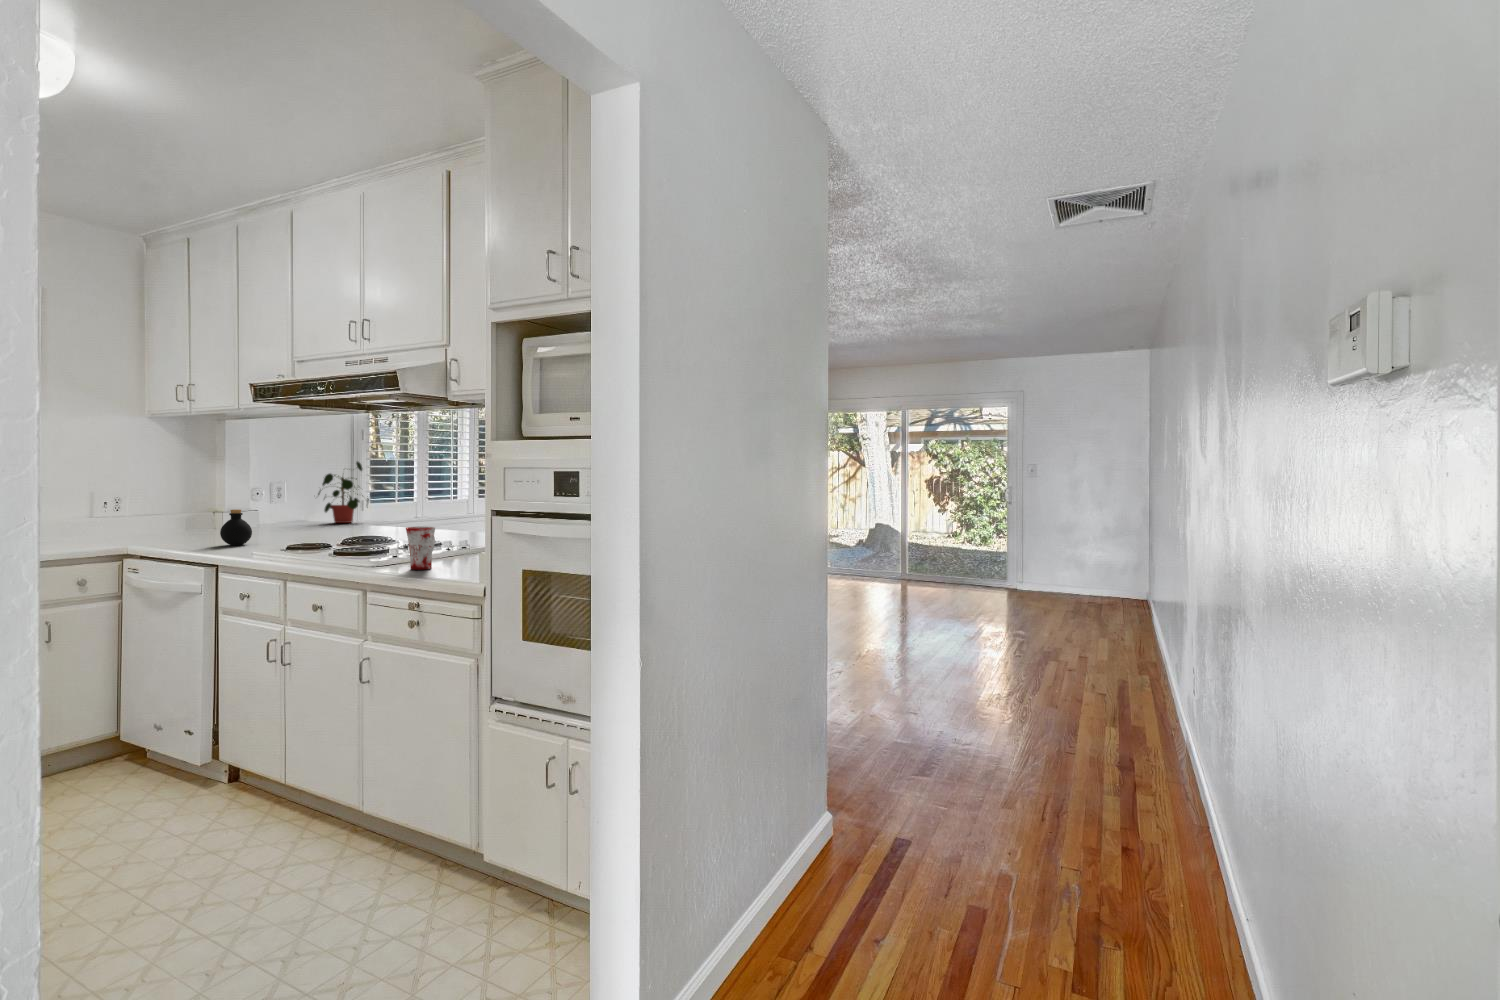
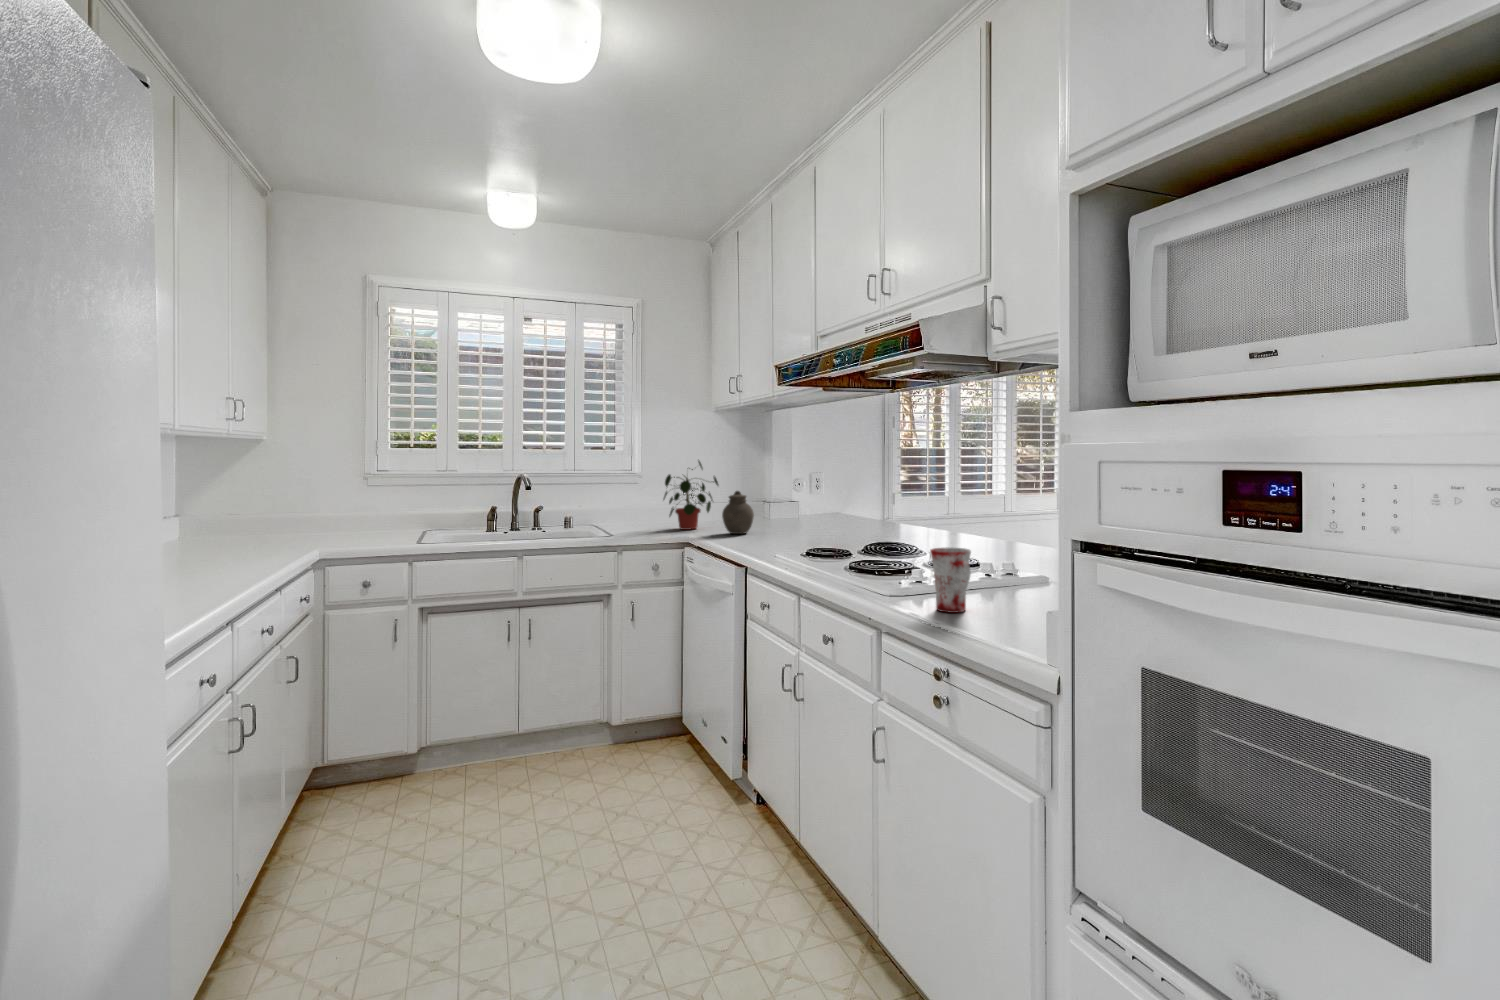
potted plant: present [318,462,369,523] -> present [663,461,719,530]
jar: none [172,495,212,538] -> present [722,491,754,534]
bottle: present [220,510,252,545] -> none [753,508,781,546]

